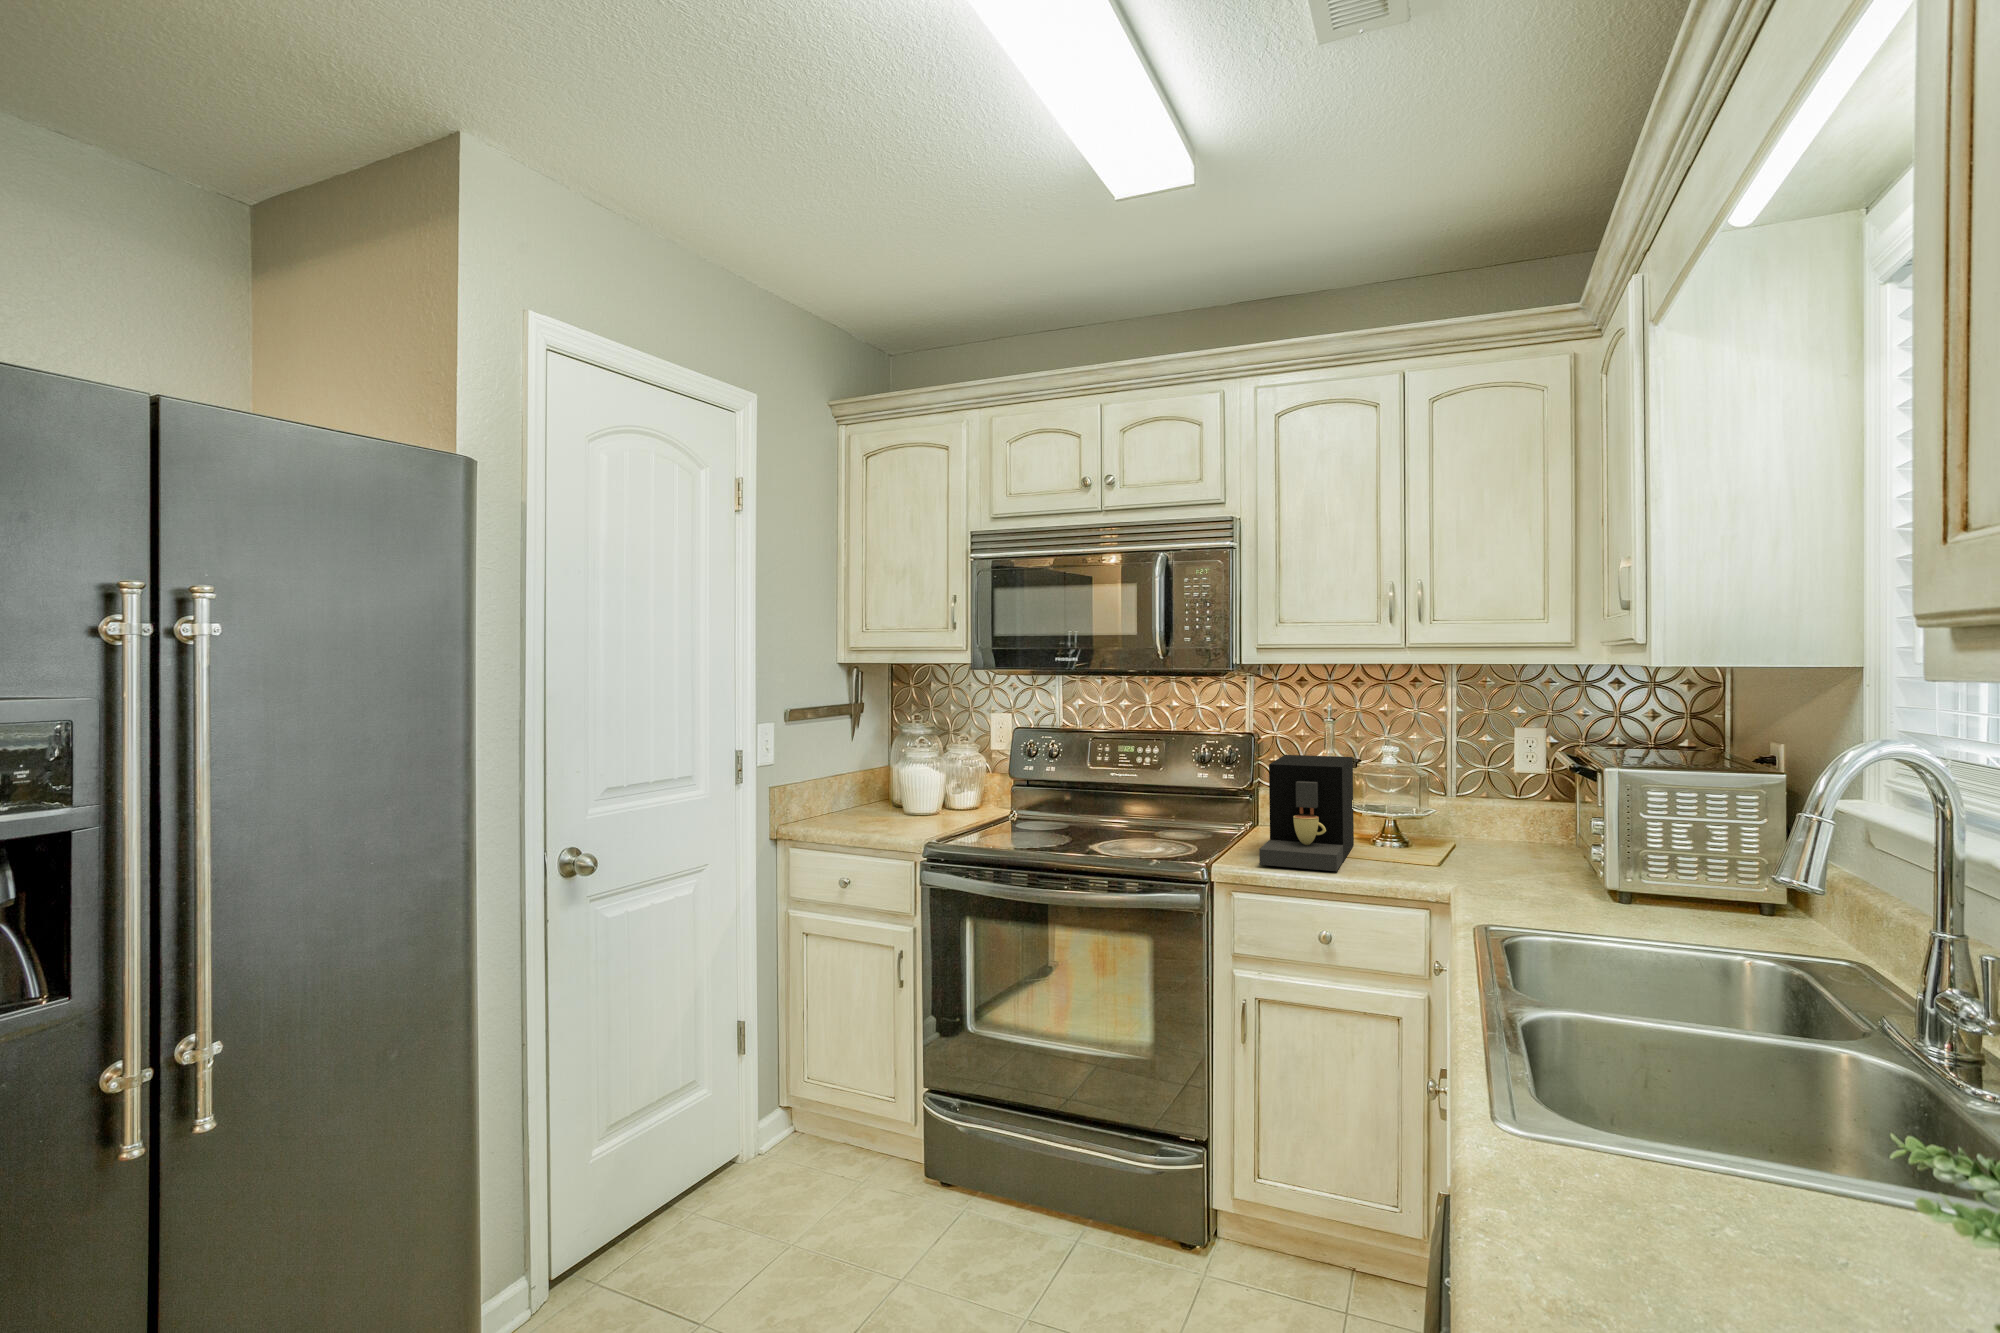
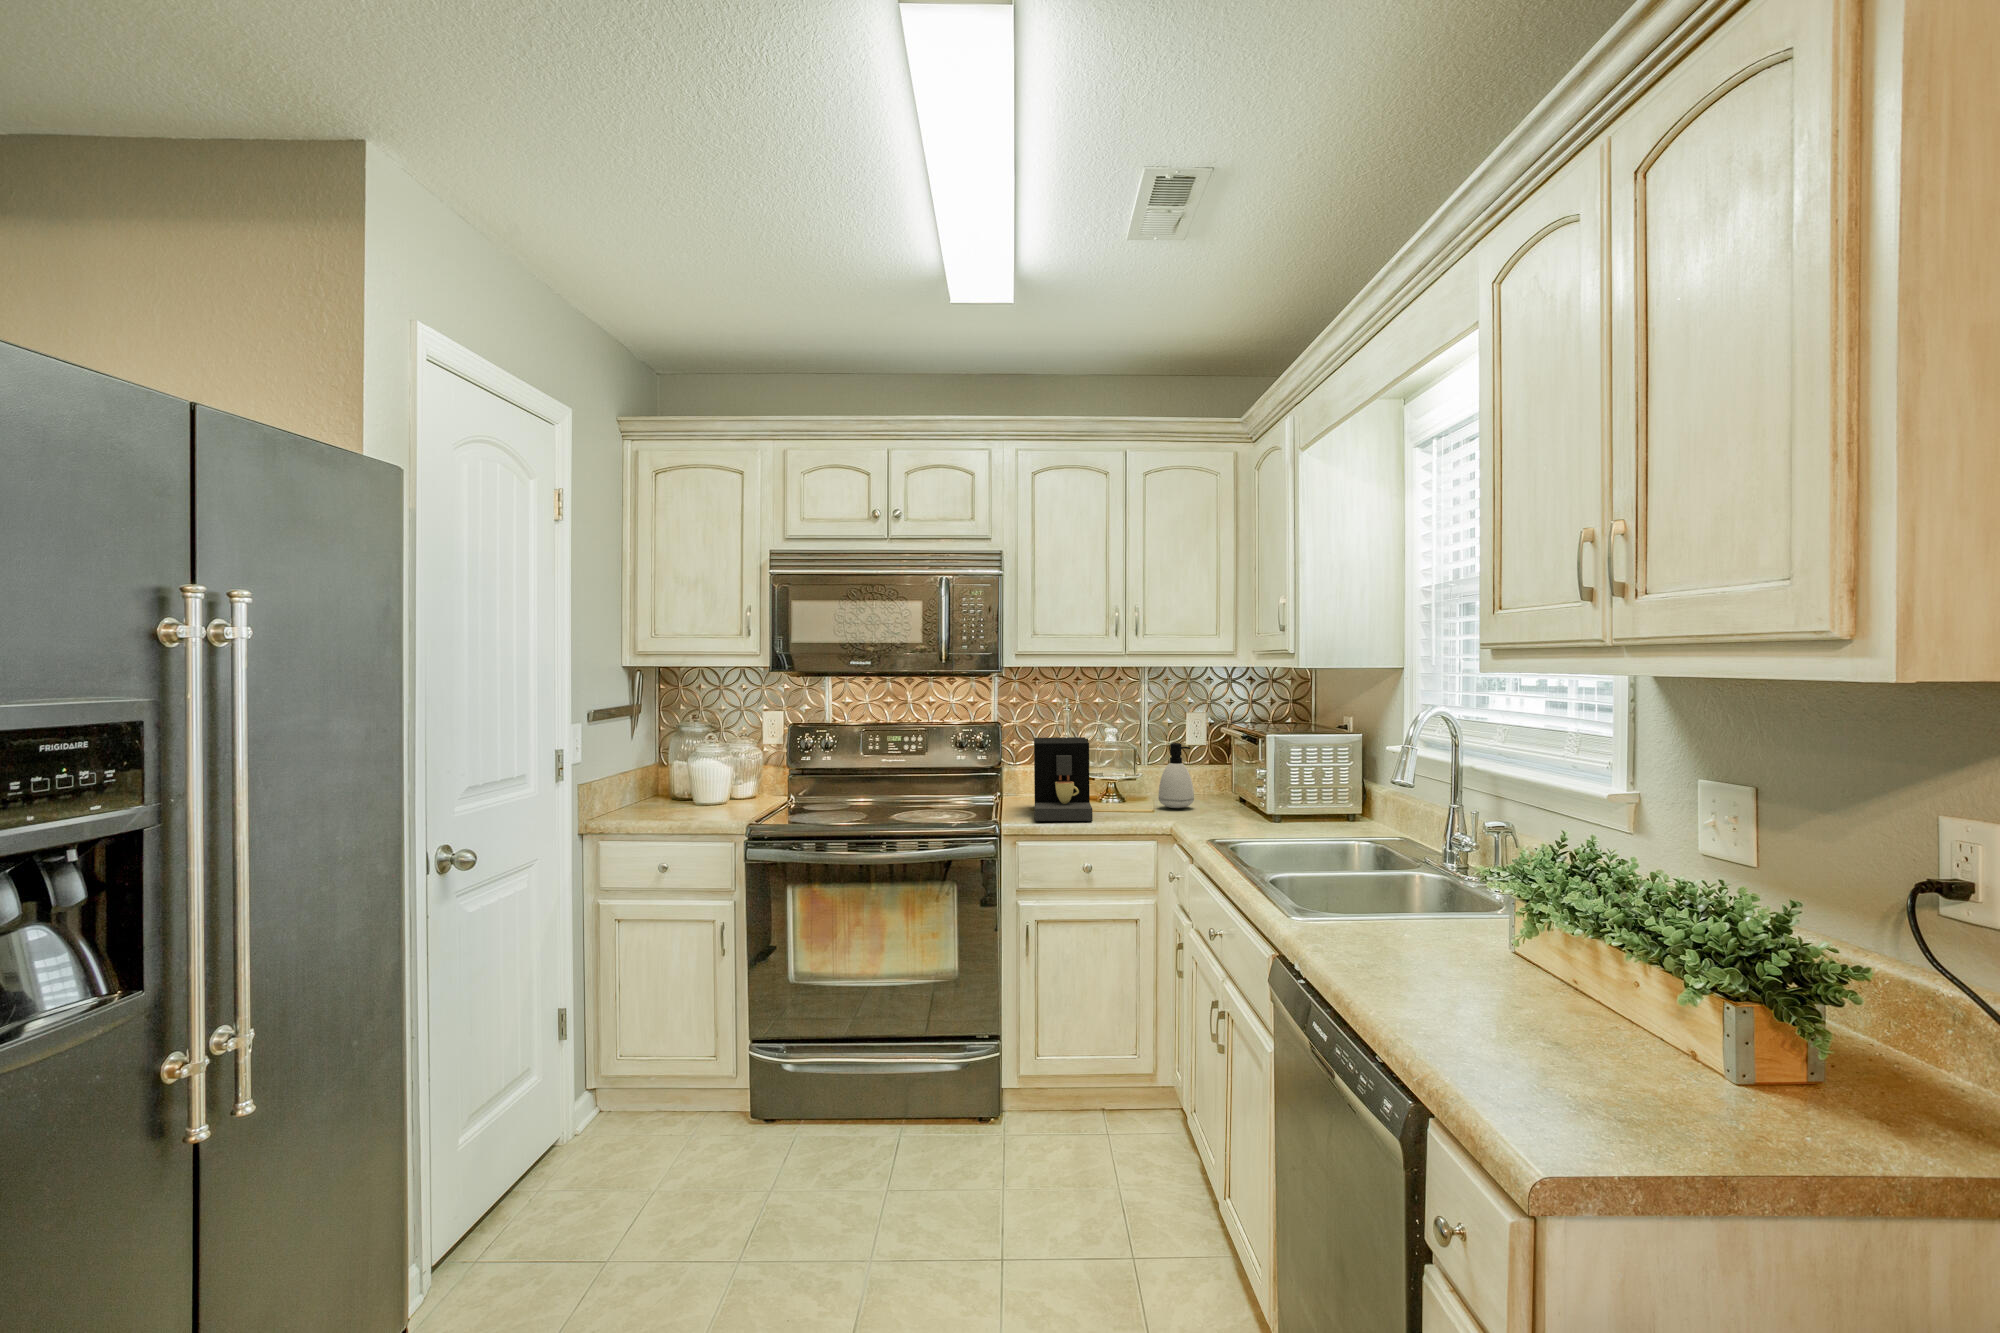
soap dispenser: none [1454,771,1507,861] -> present [1159,743,1194,808]

